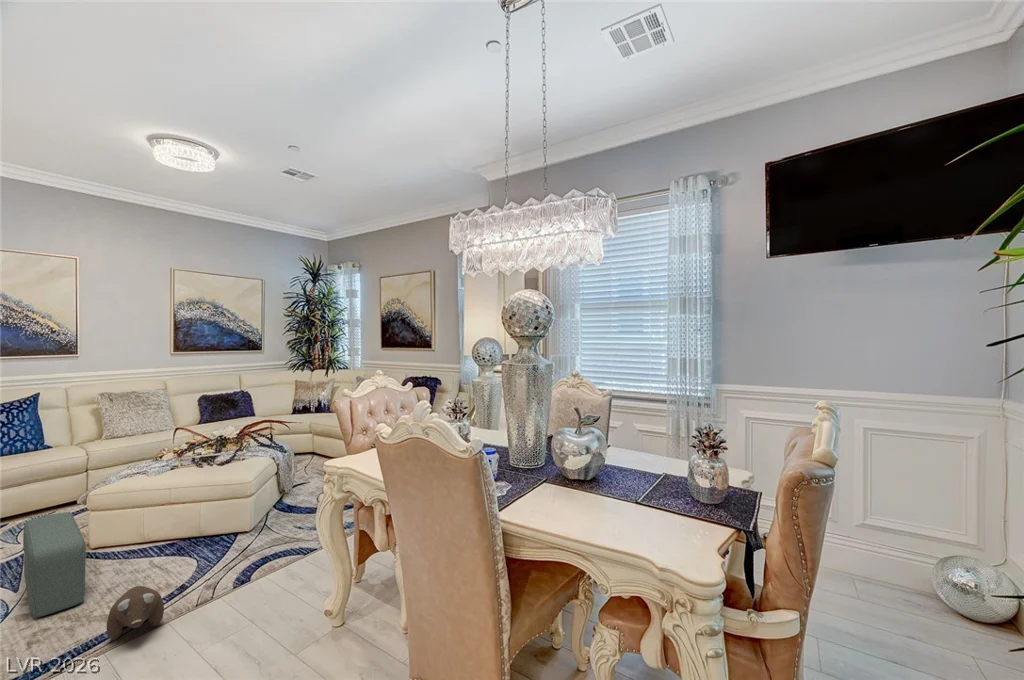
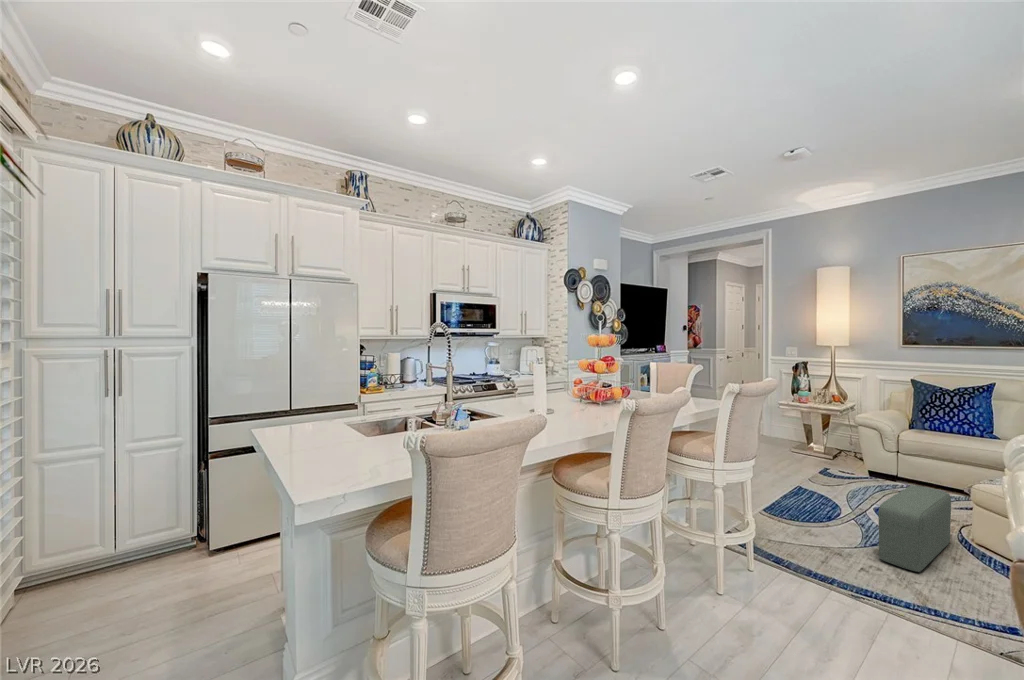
plush toy: present [107,586,164,640] -> none [896,576,959,631]

